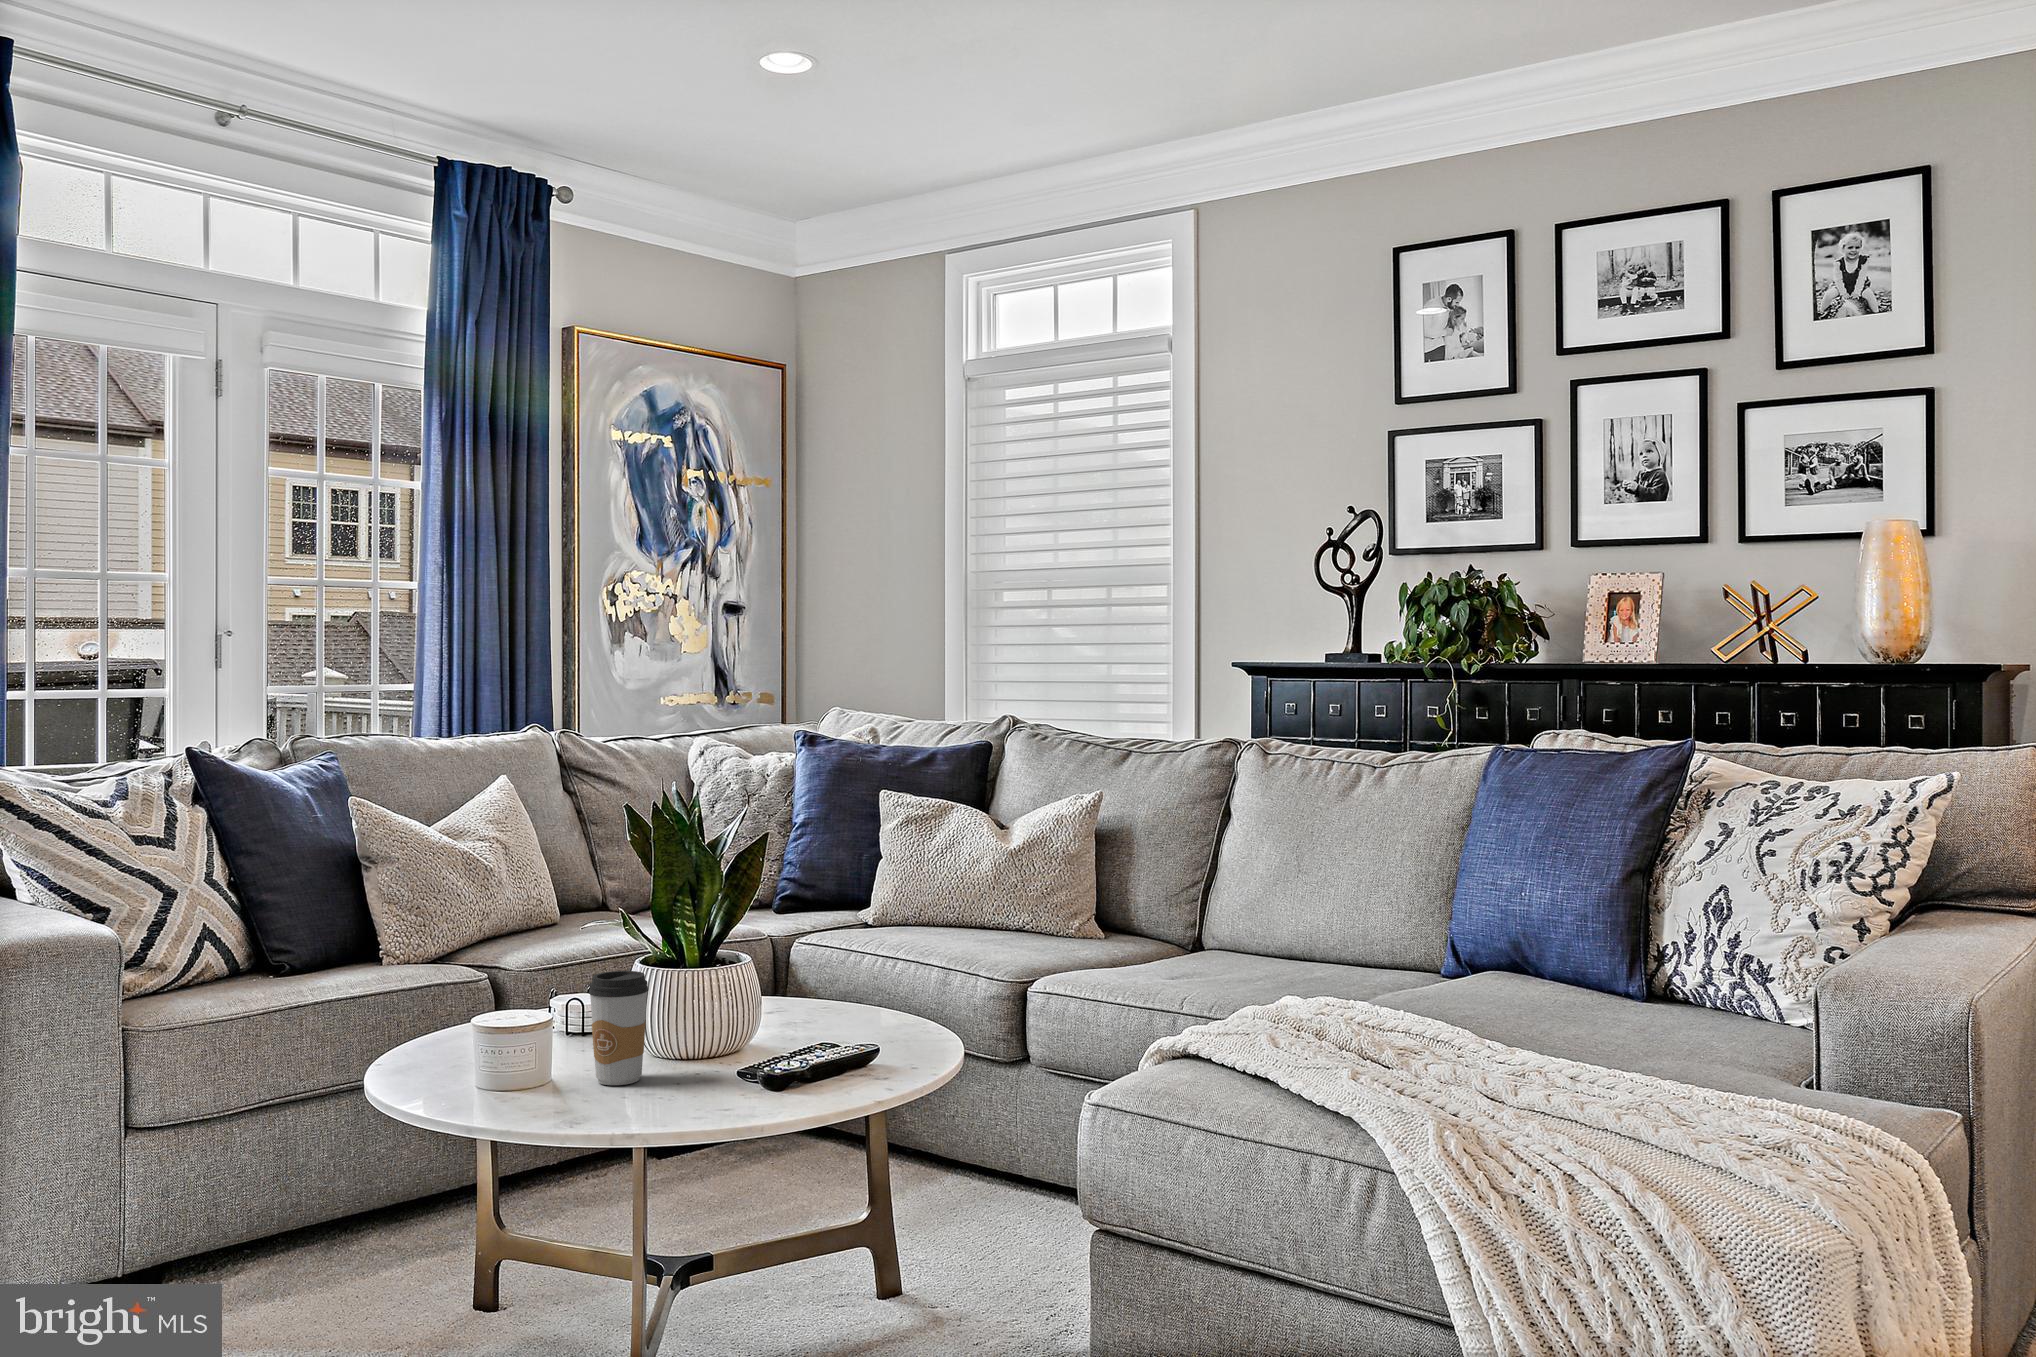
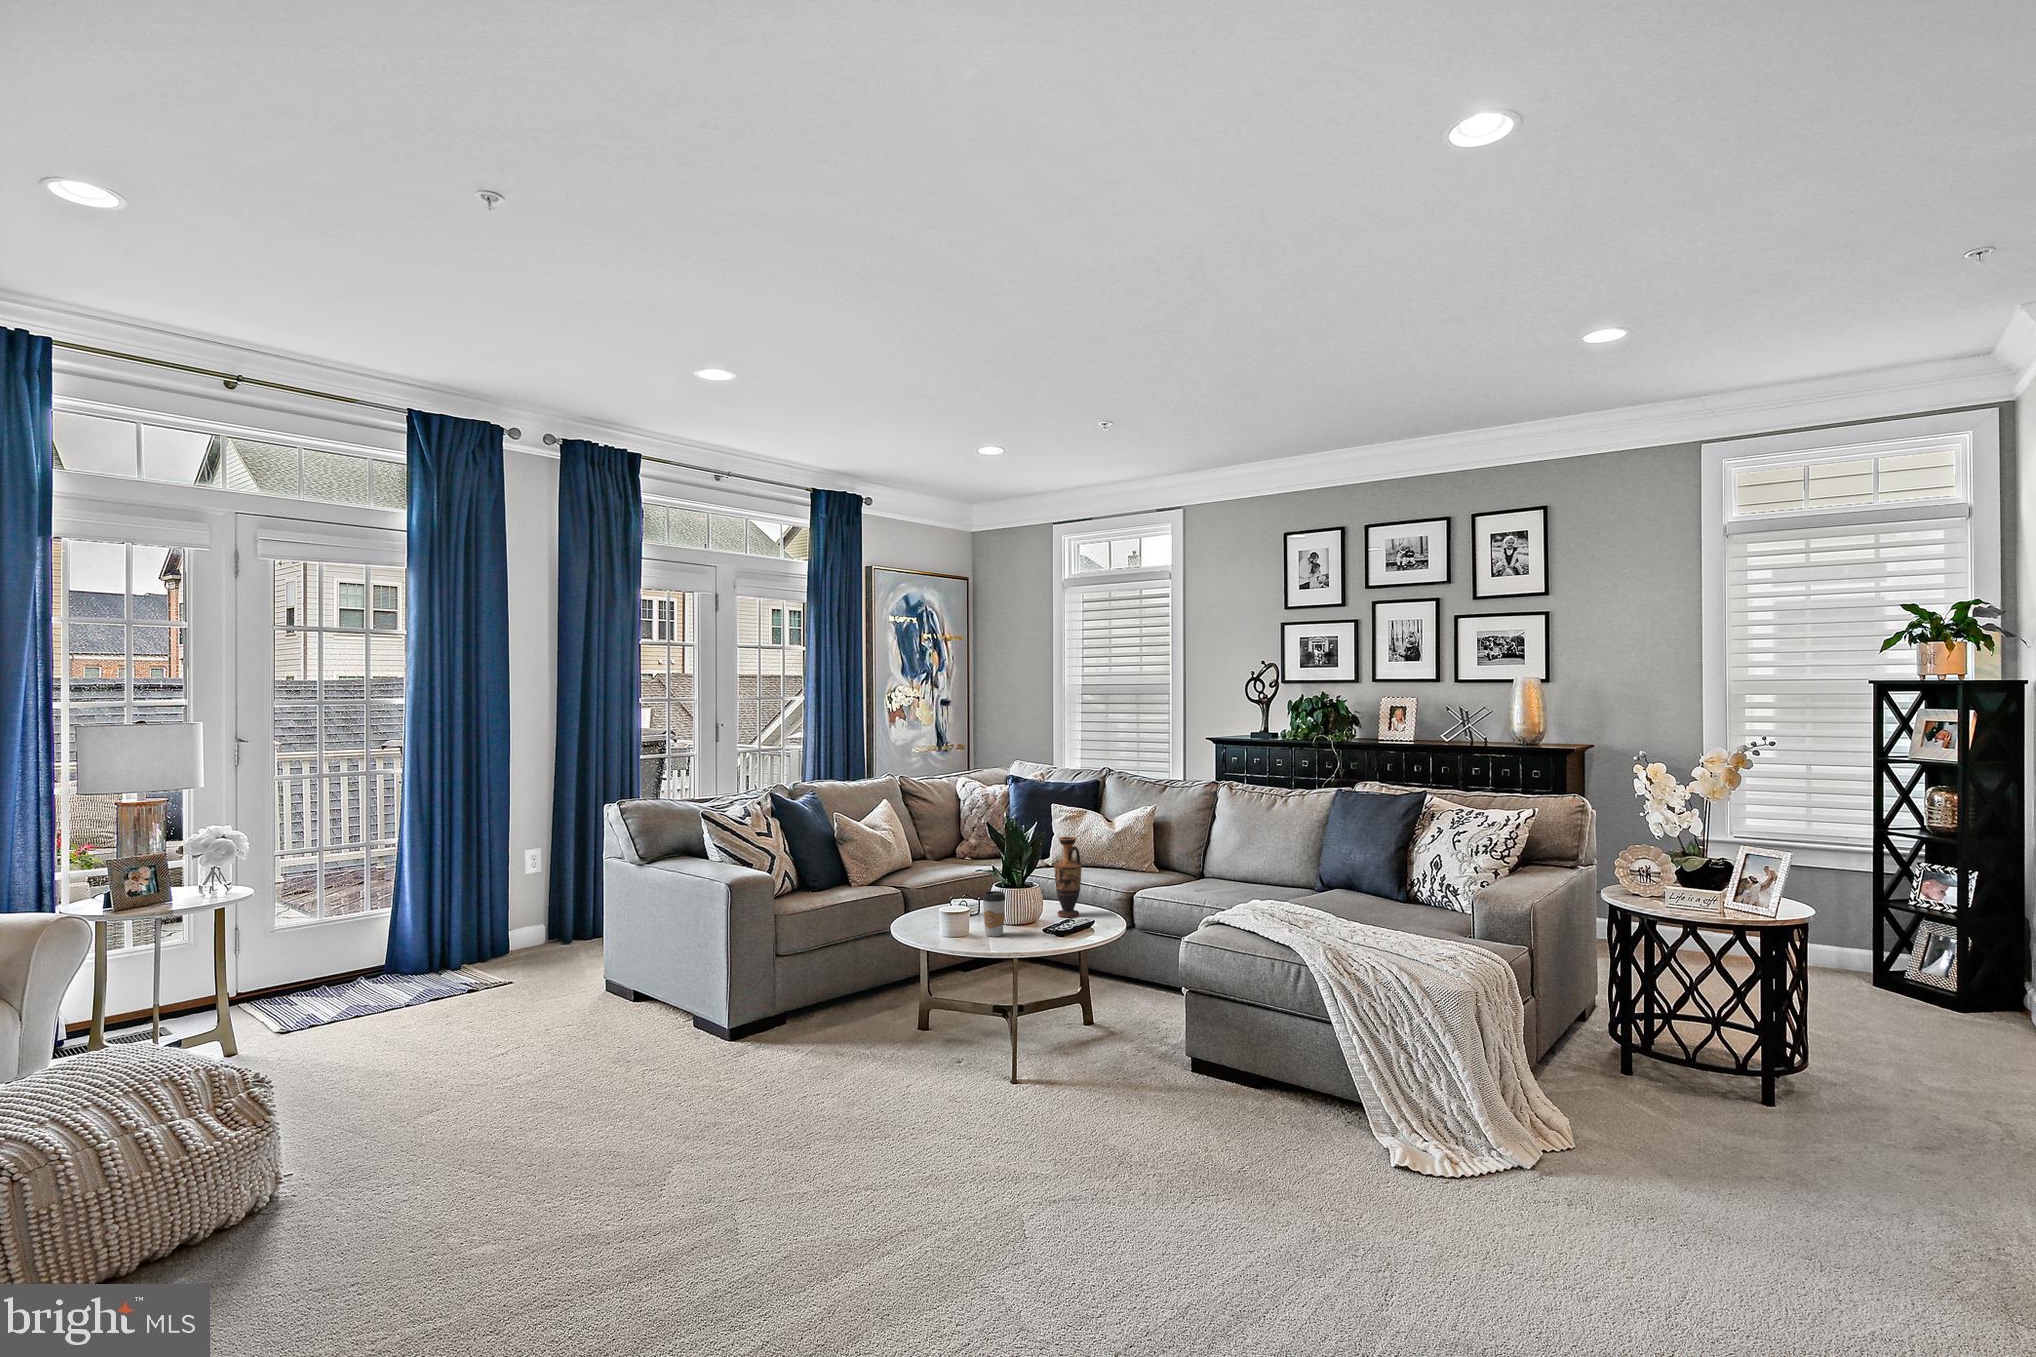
vase: none [803,843,870,1035] -> present [1054,837,1082,917]

